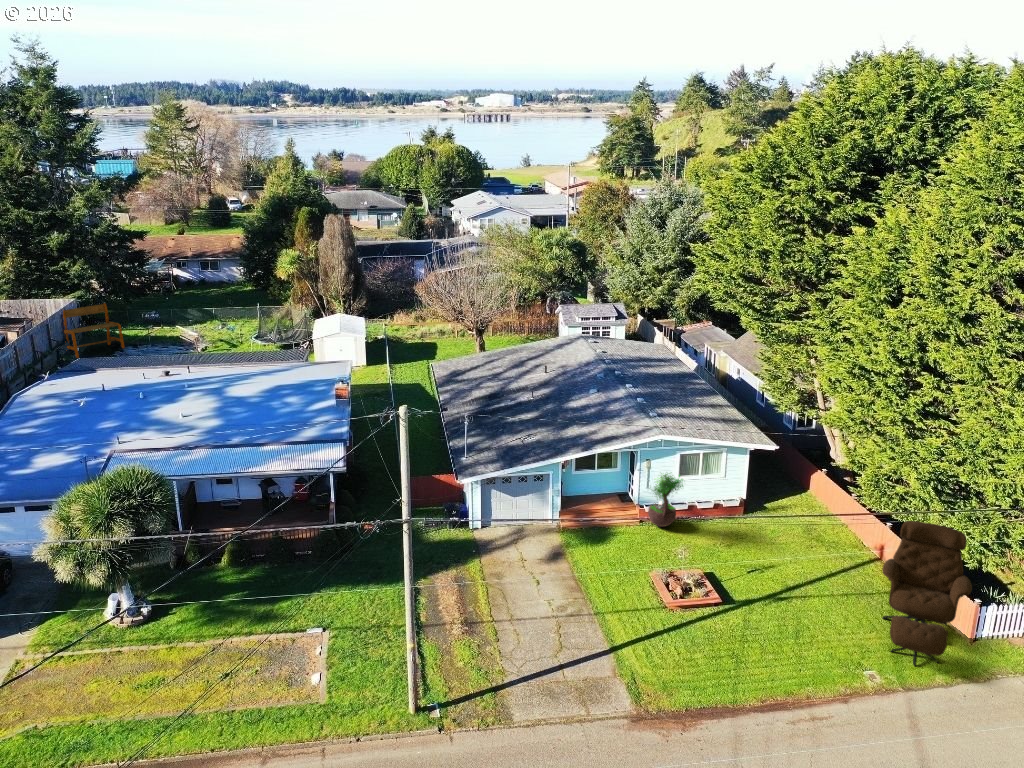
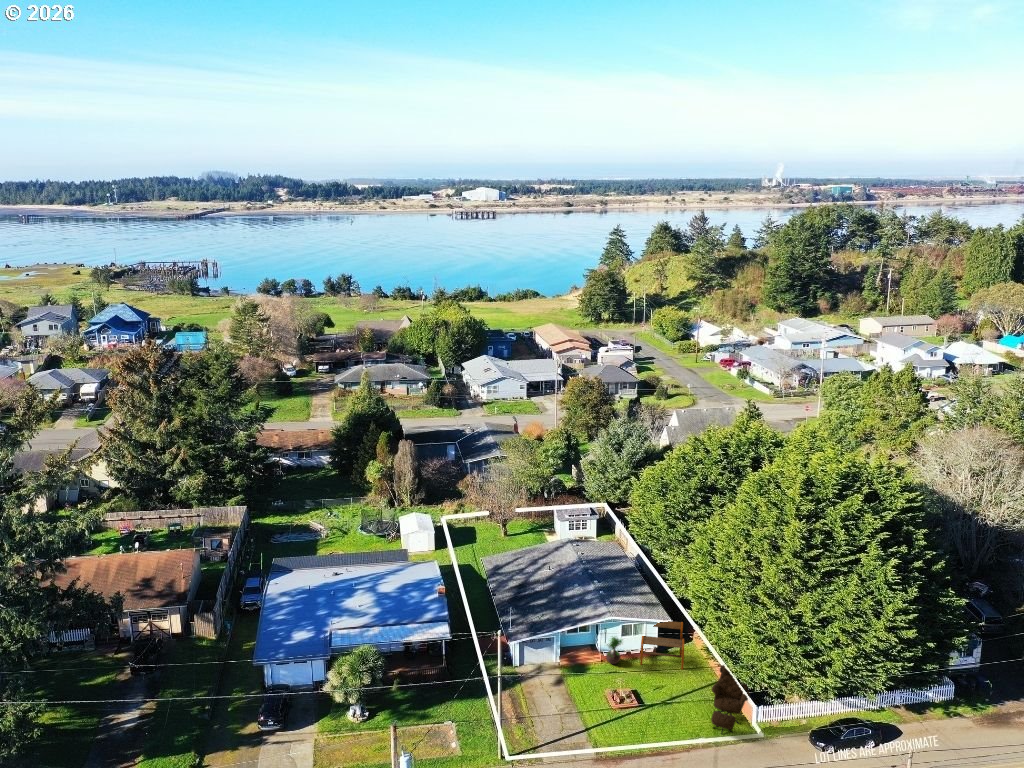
bench: present [63,304,124,358] -> present [640,621,684,670]

